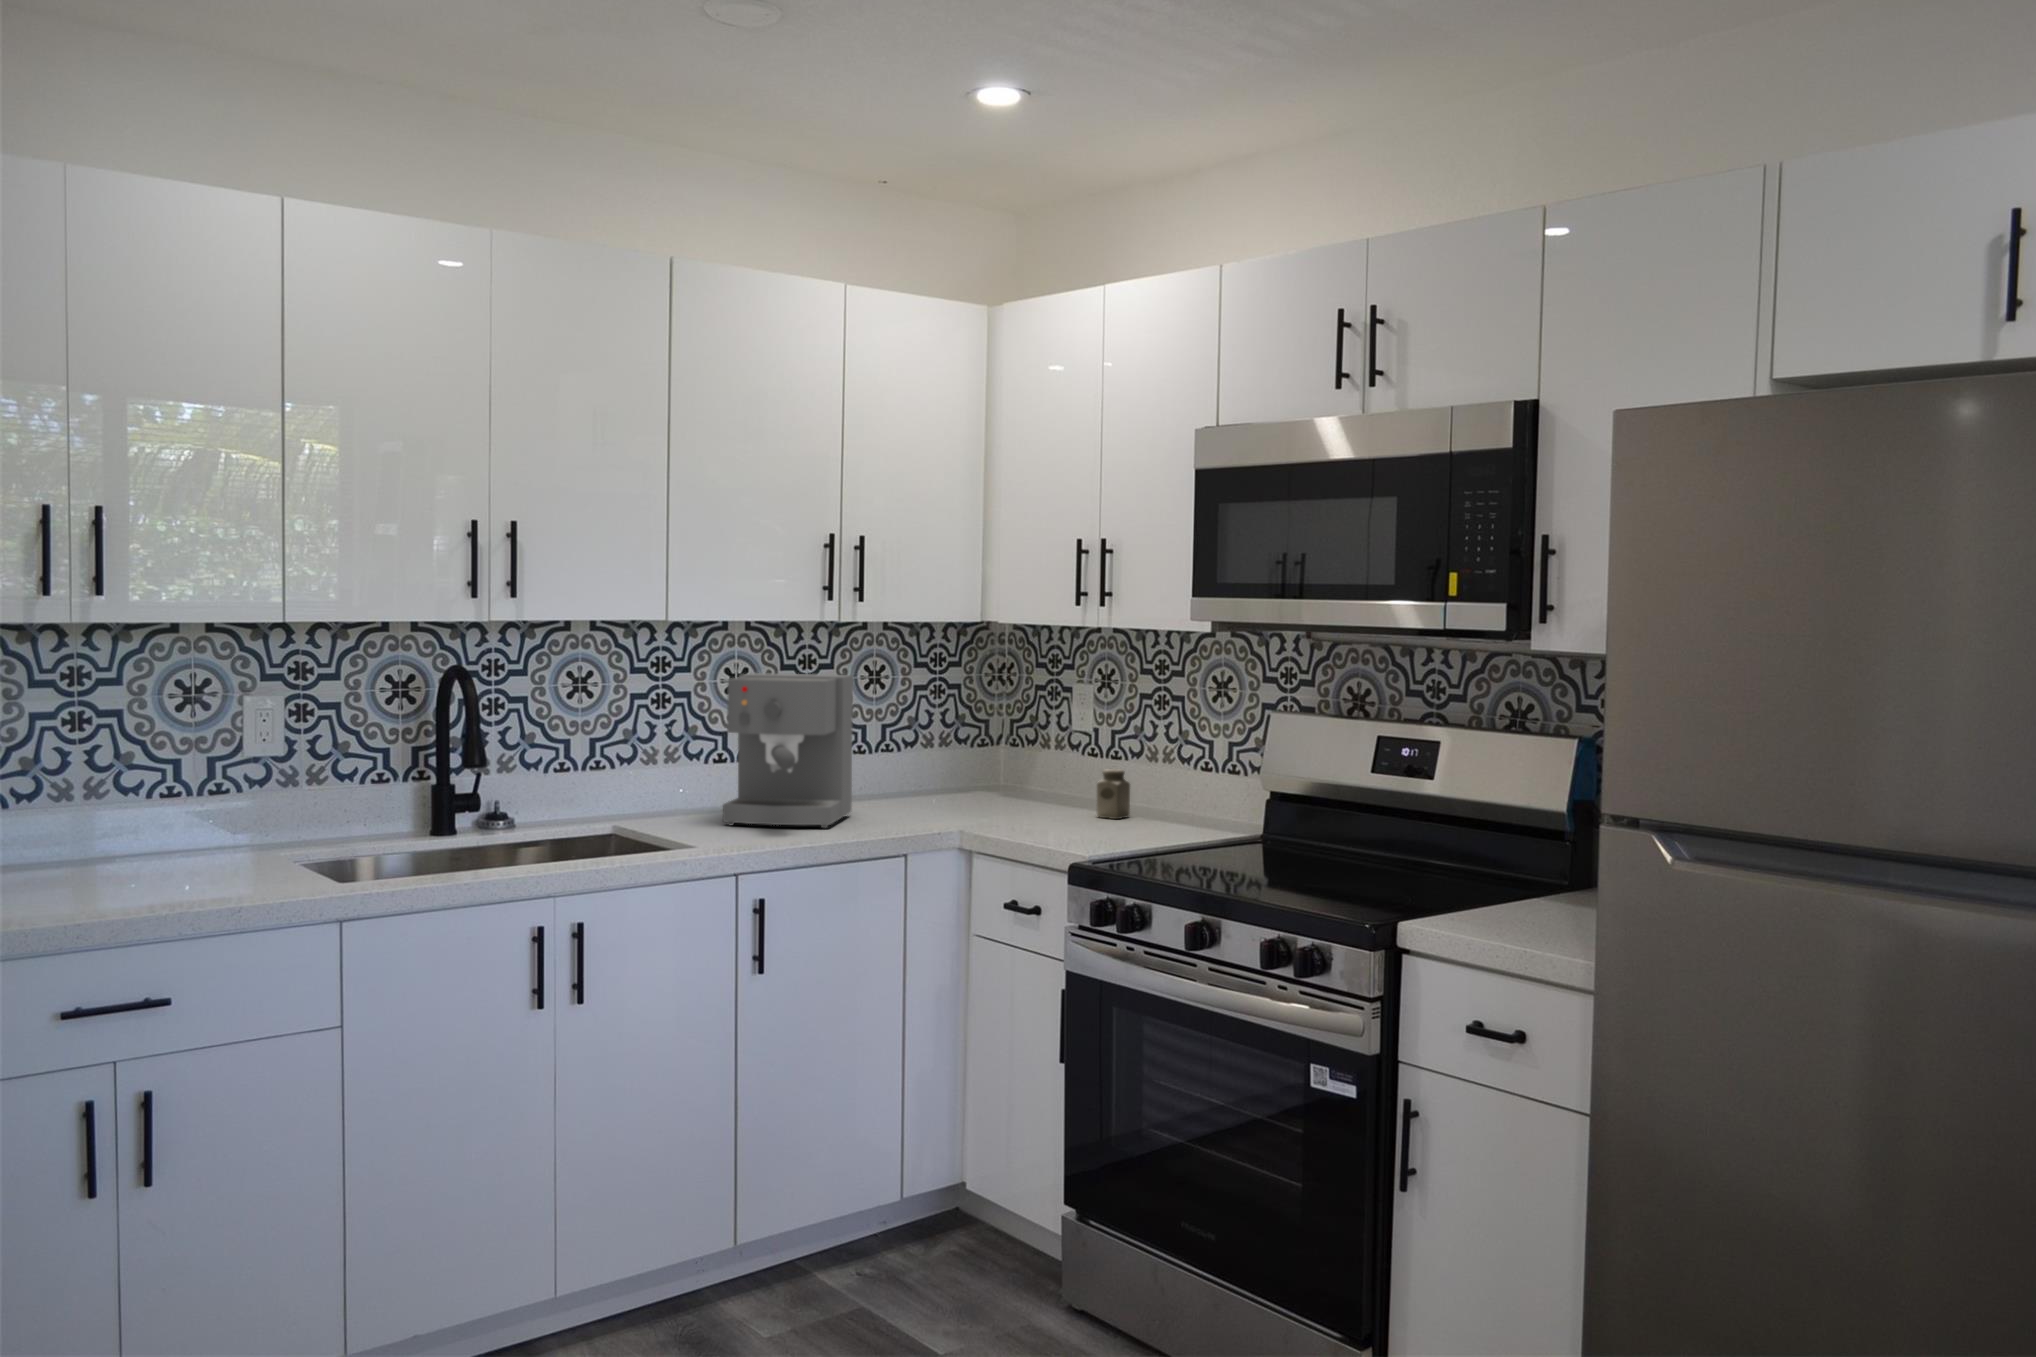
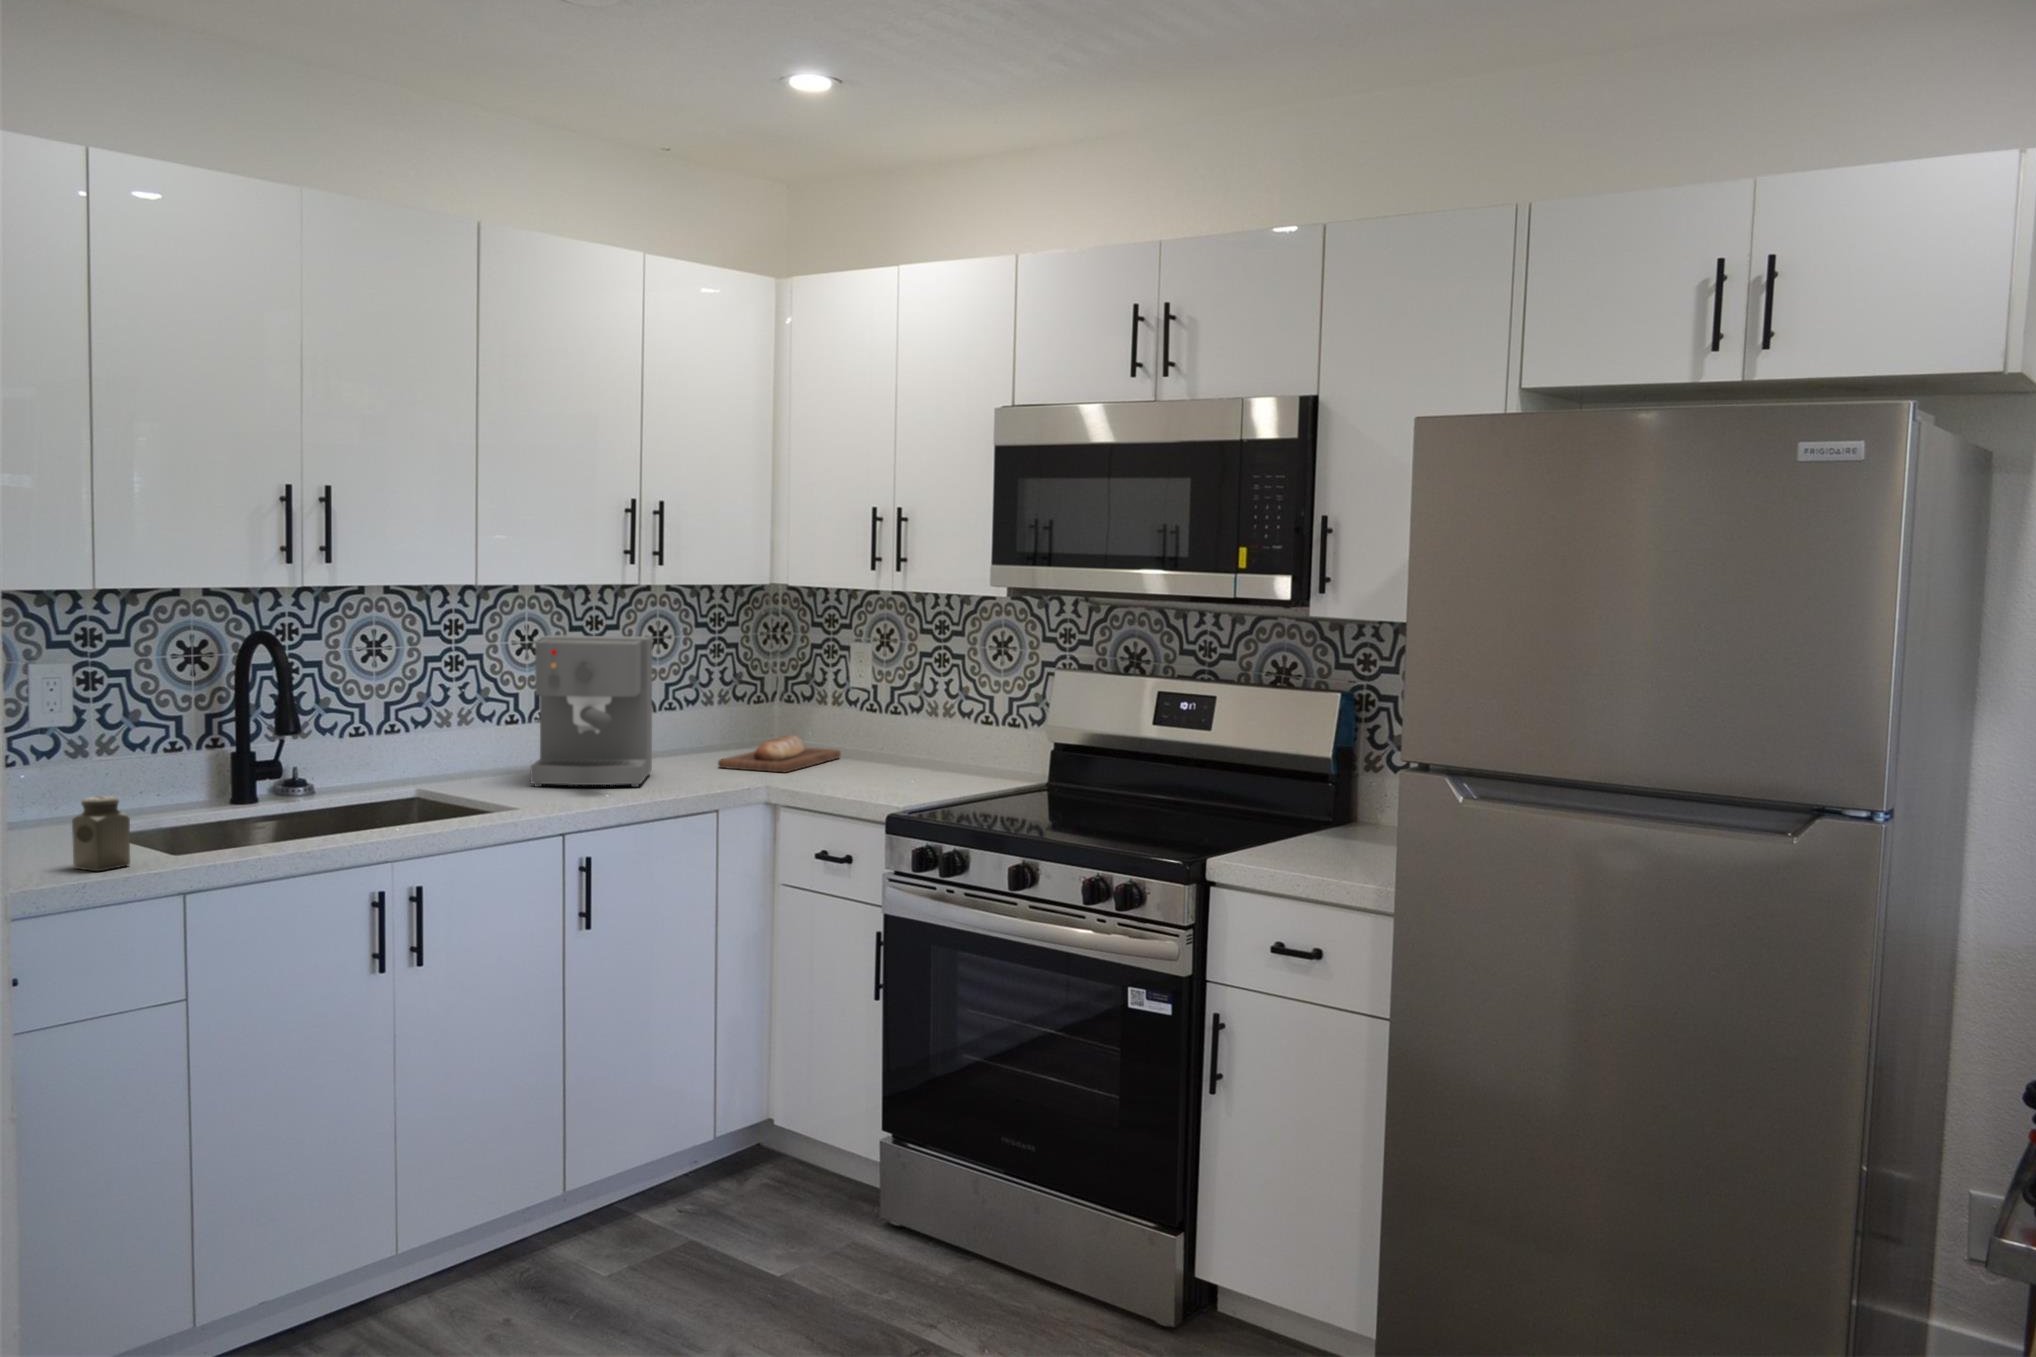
salt shaker: present [1097,769,1130,819] -> present [72,796,130,871]
bread loaf: none [923,780,1056,817] -> present [718,735,841,772]

